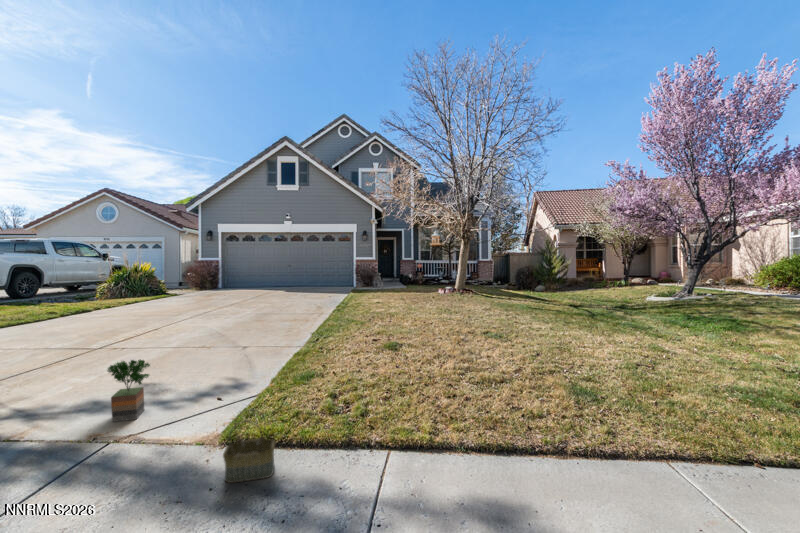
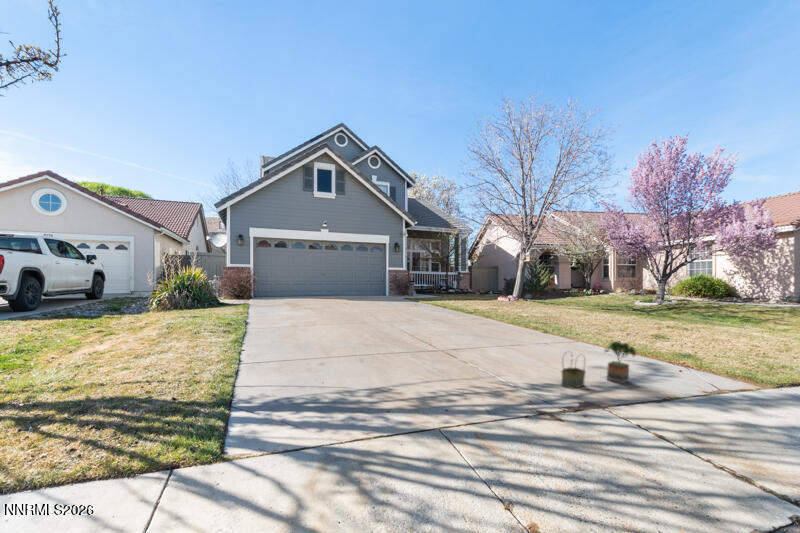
basket: present [223,423,275,483] -> present [562,355,585,389]

